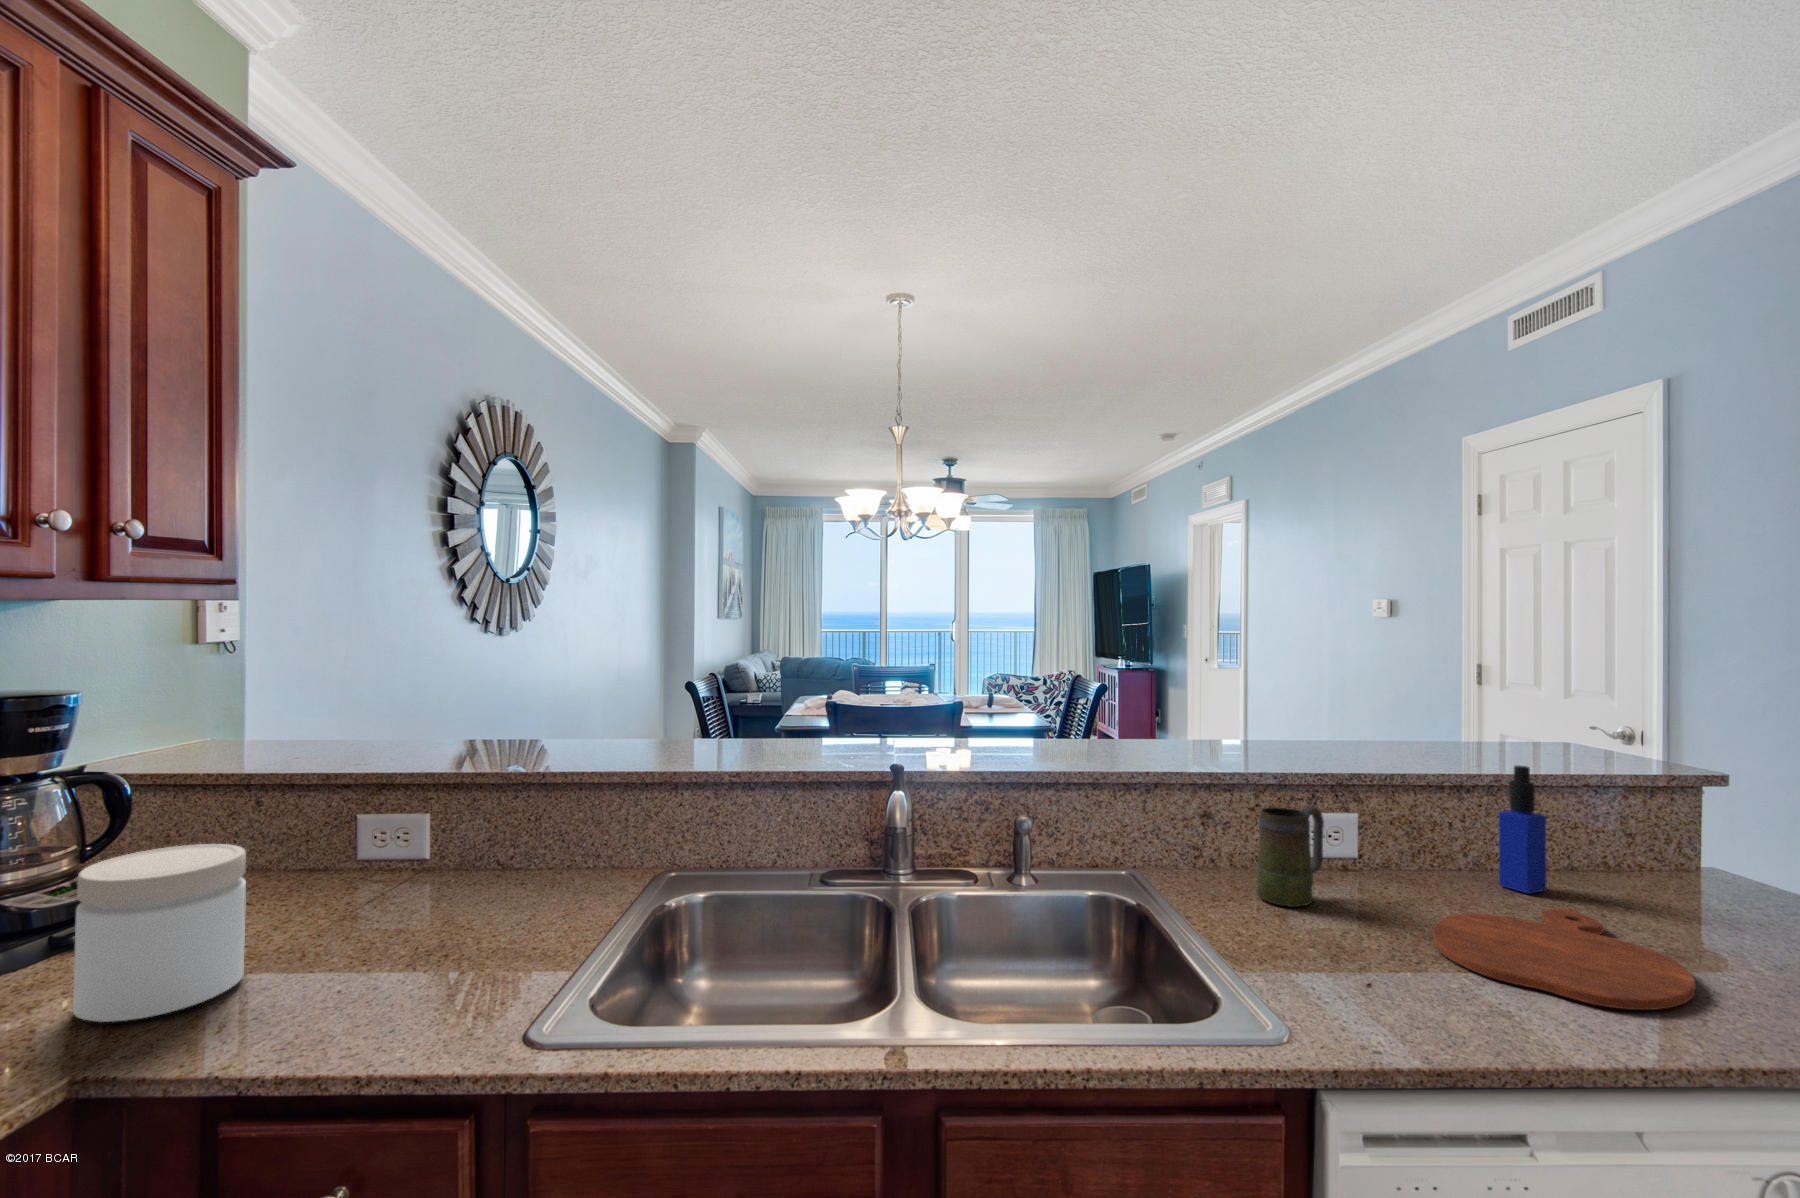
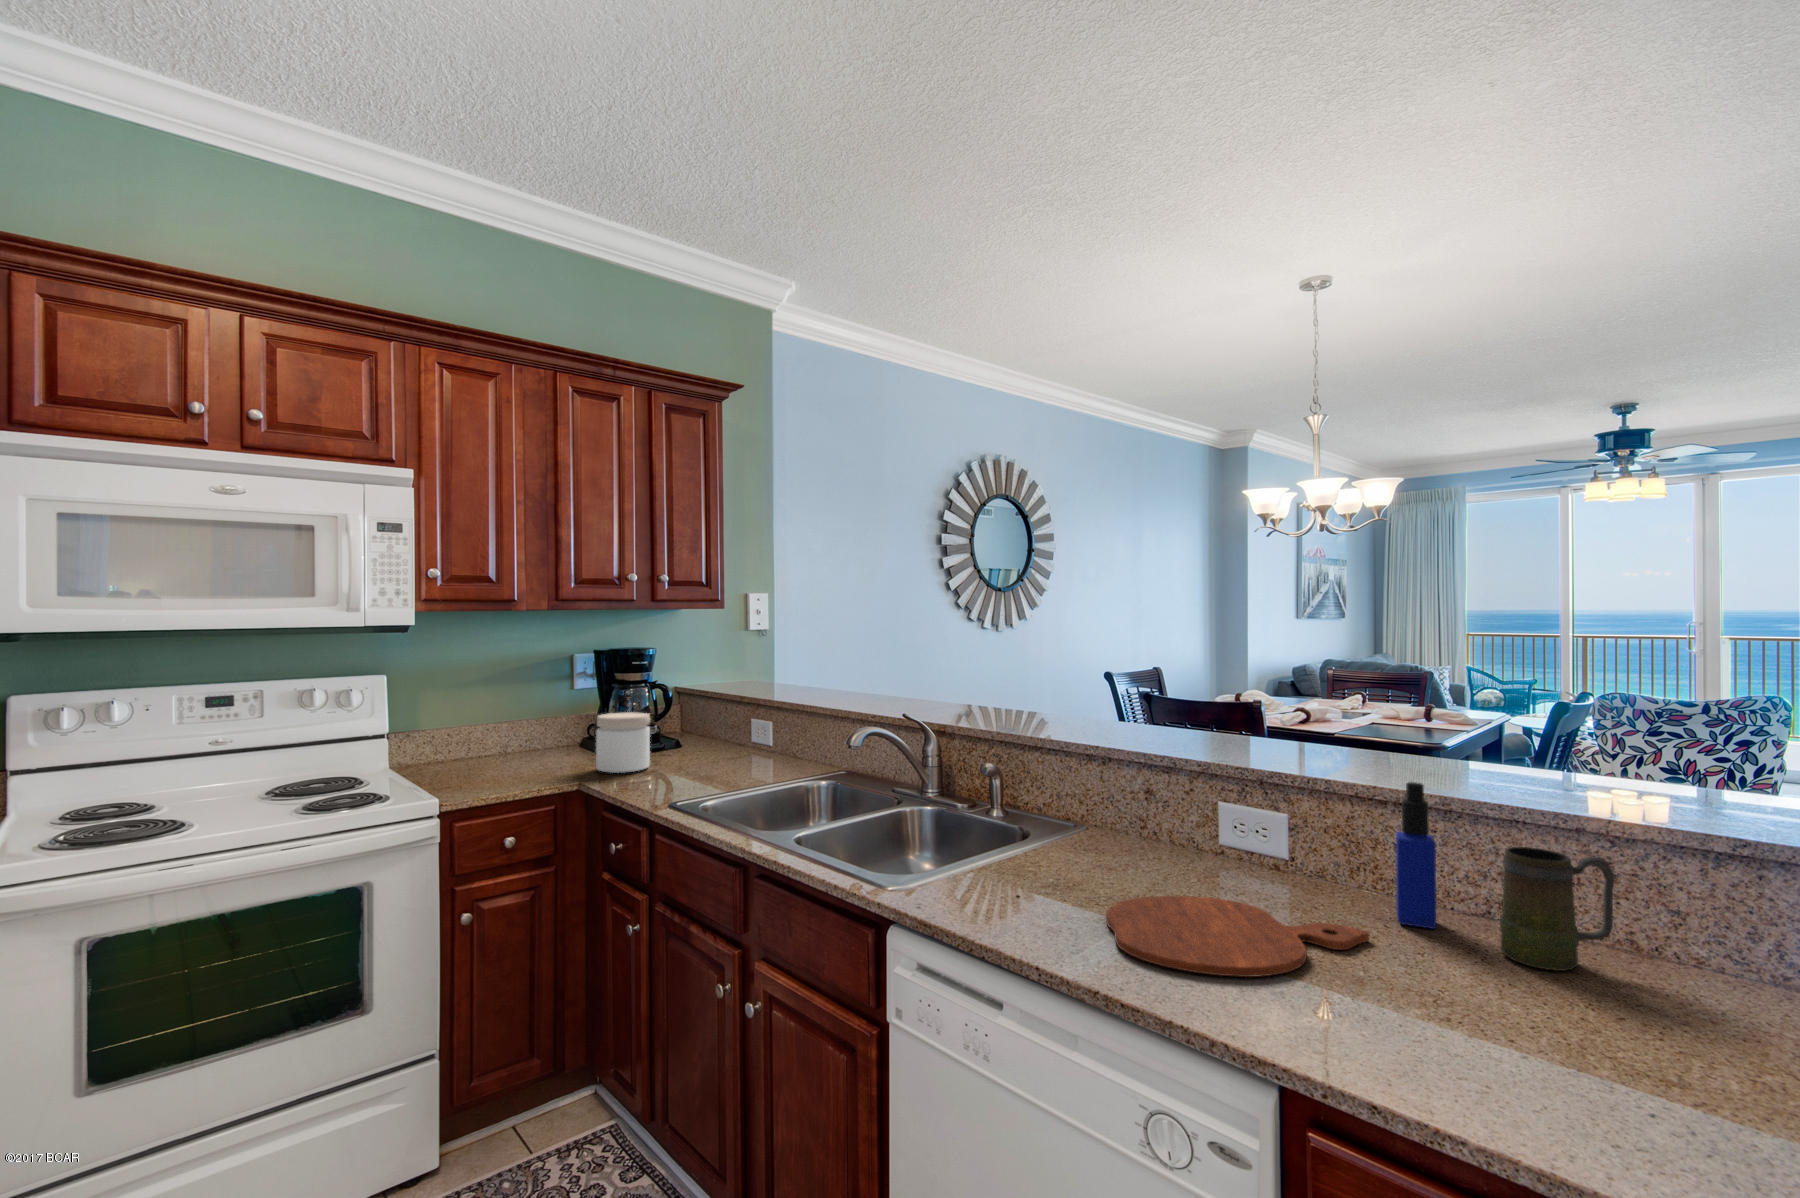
mug: present [1256,806,1324,907] -> present [1500,847,1615,971]

